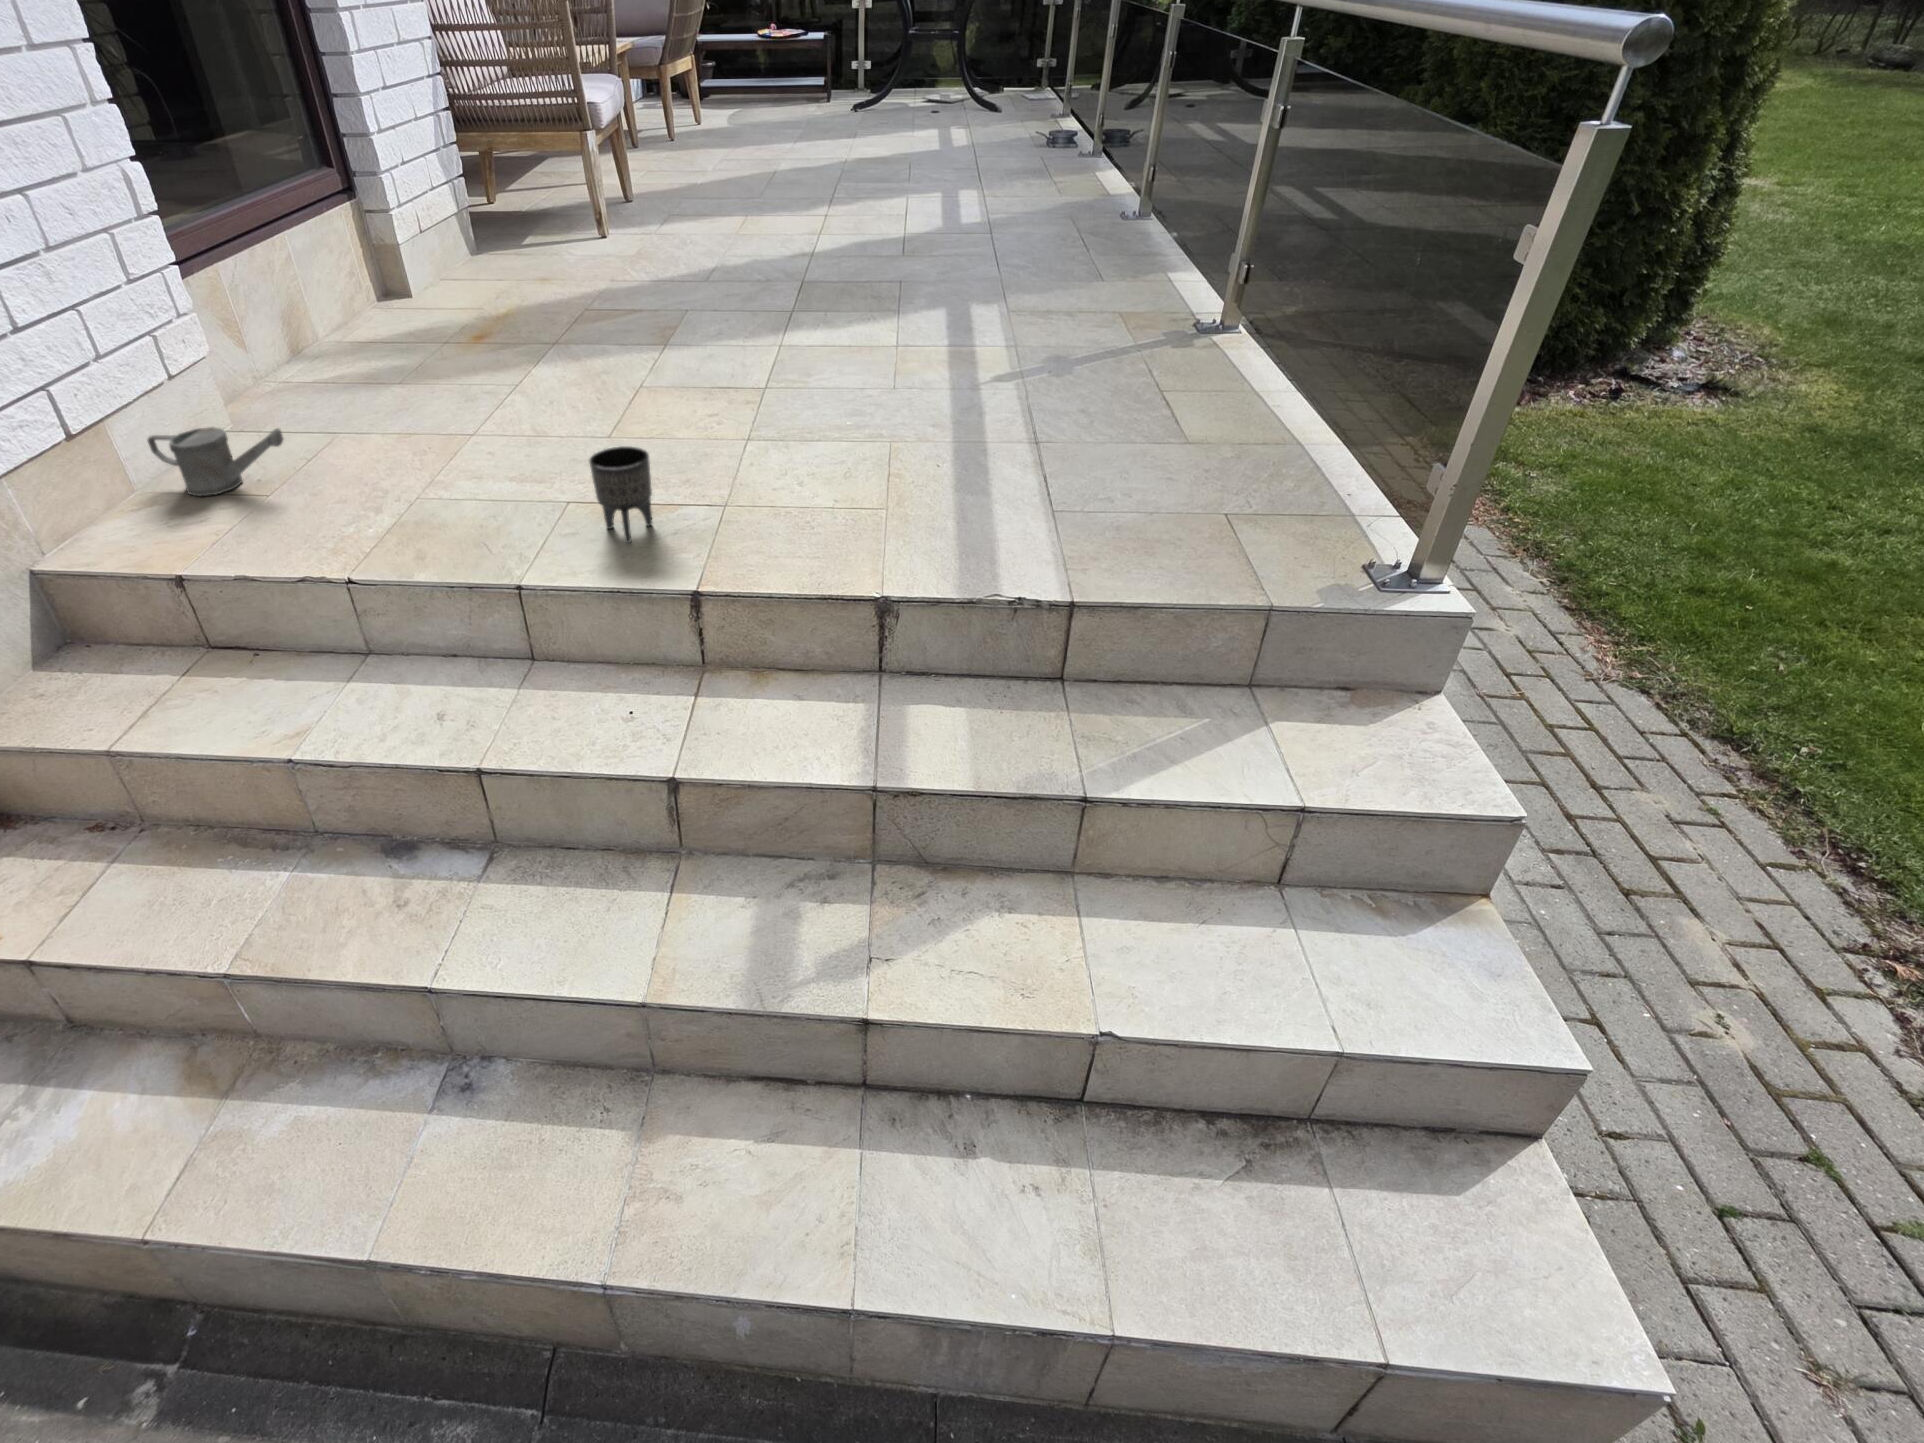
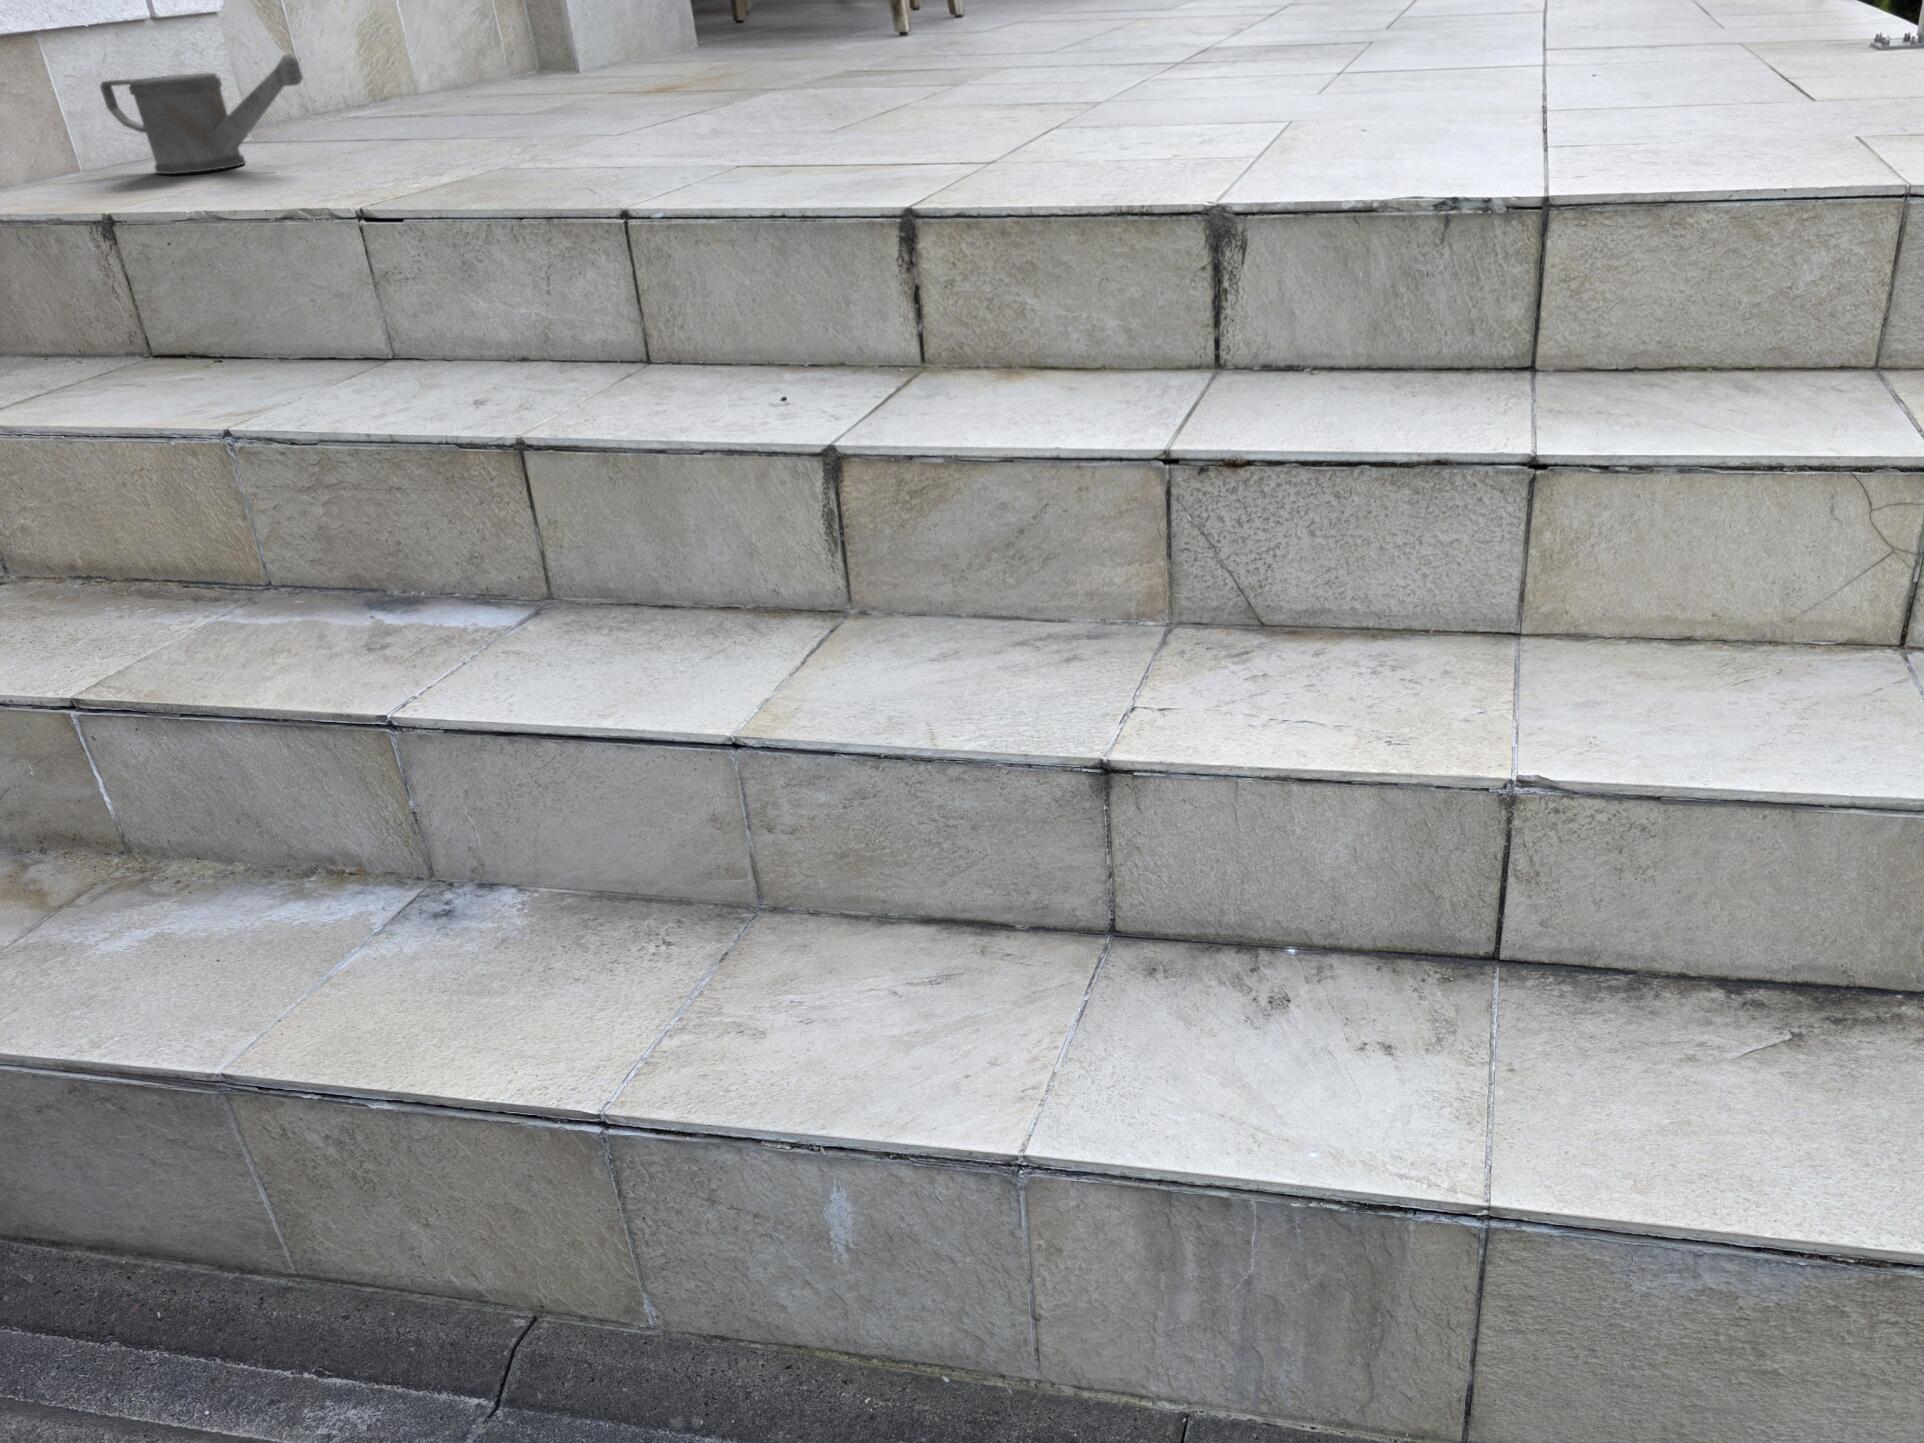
planter: present [589,446,652,543] -> none [752,24,862,182]

